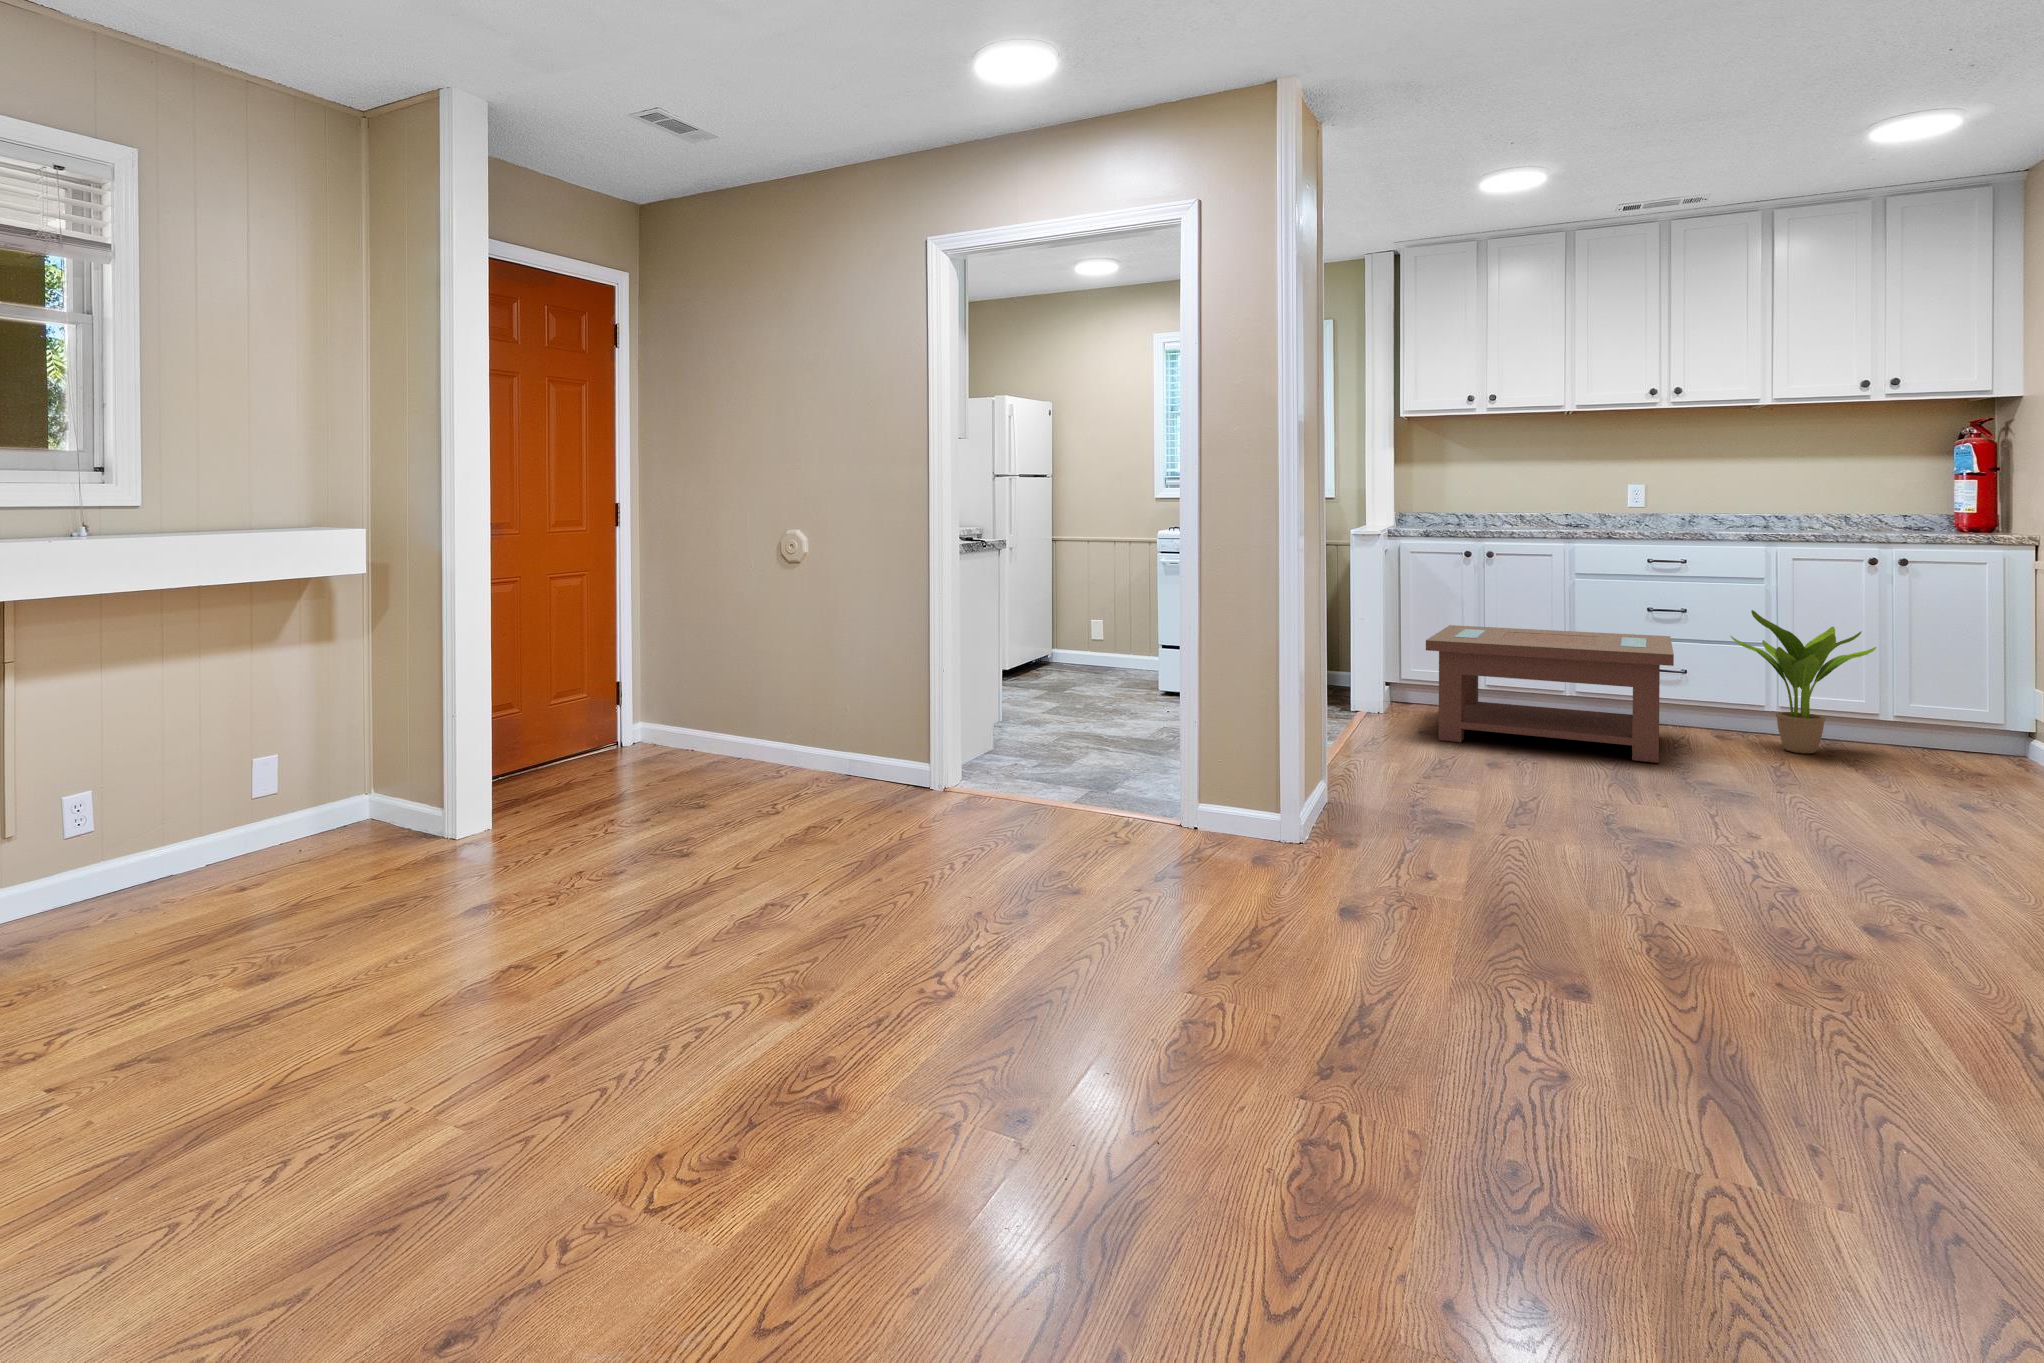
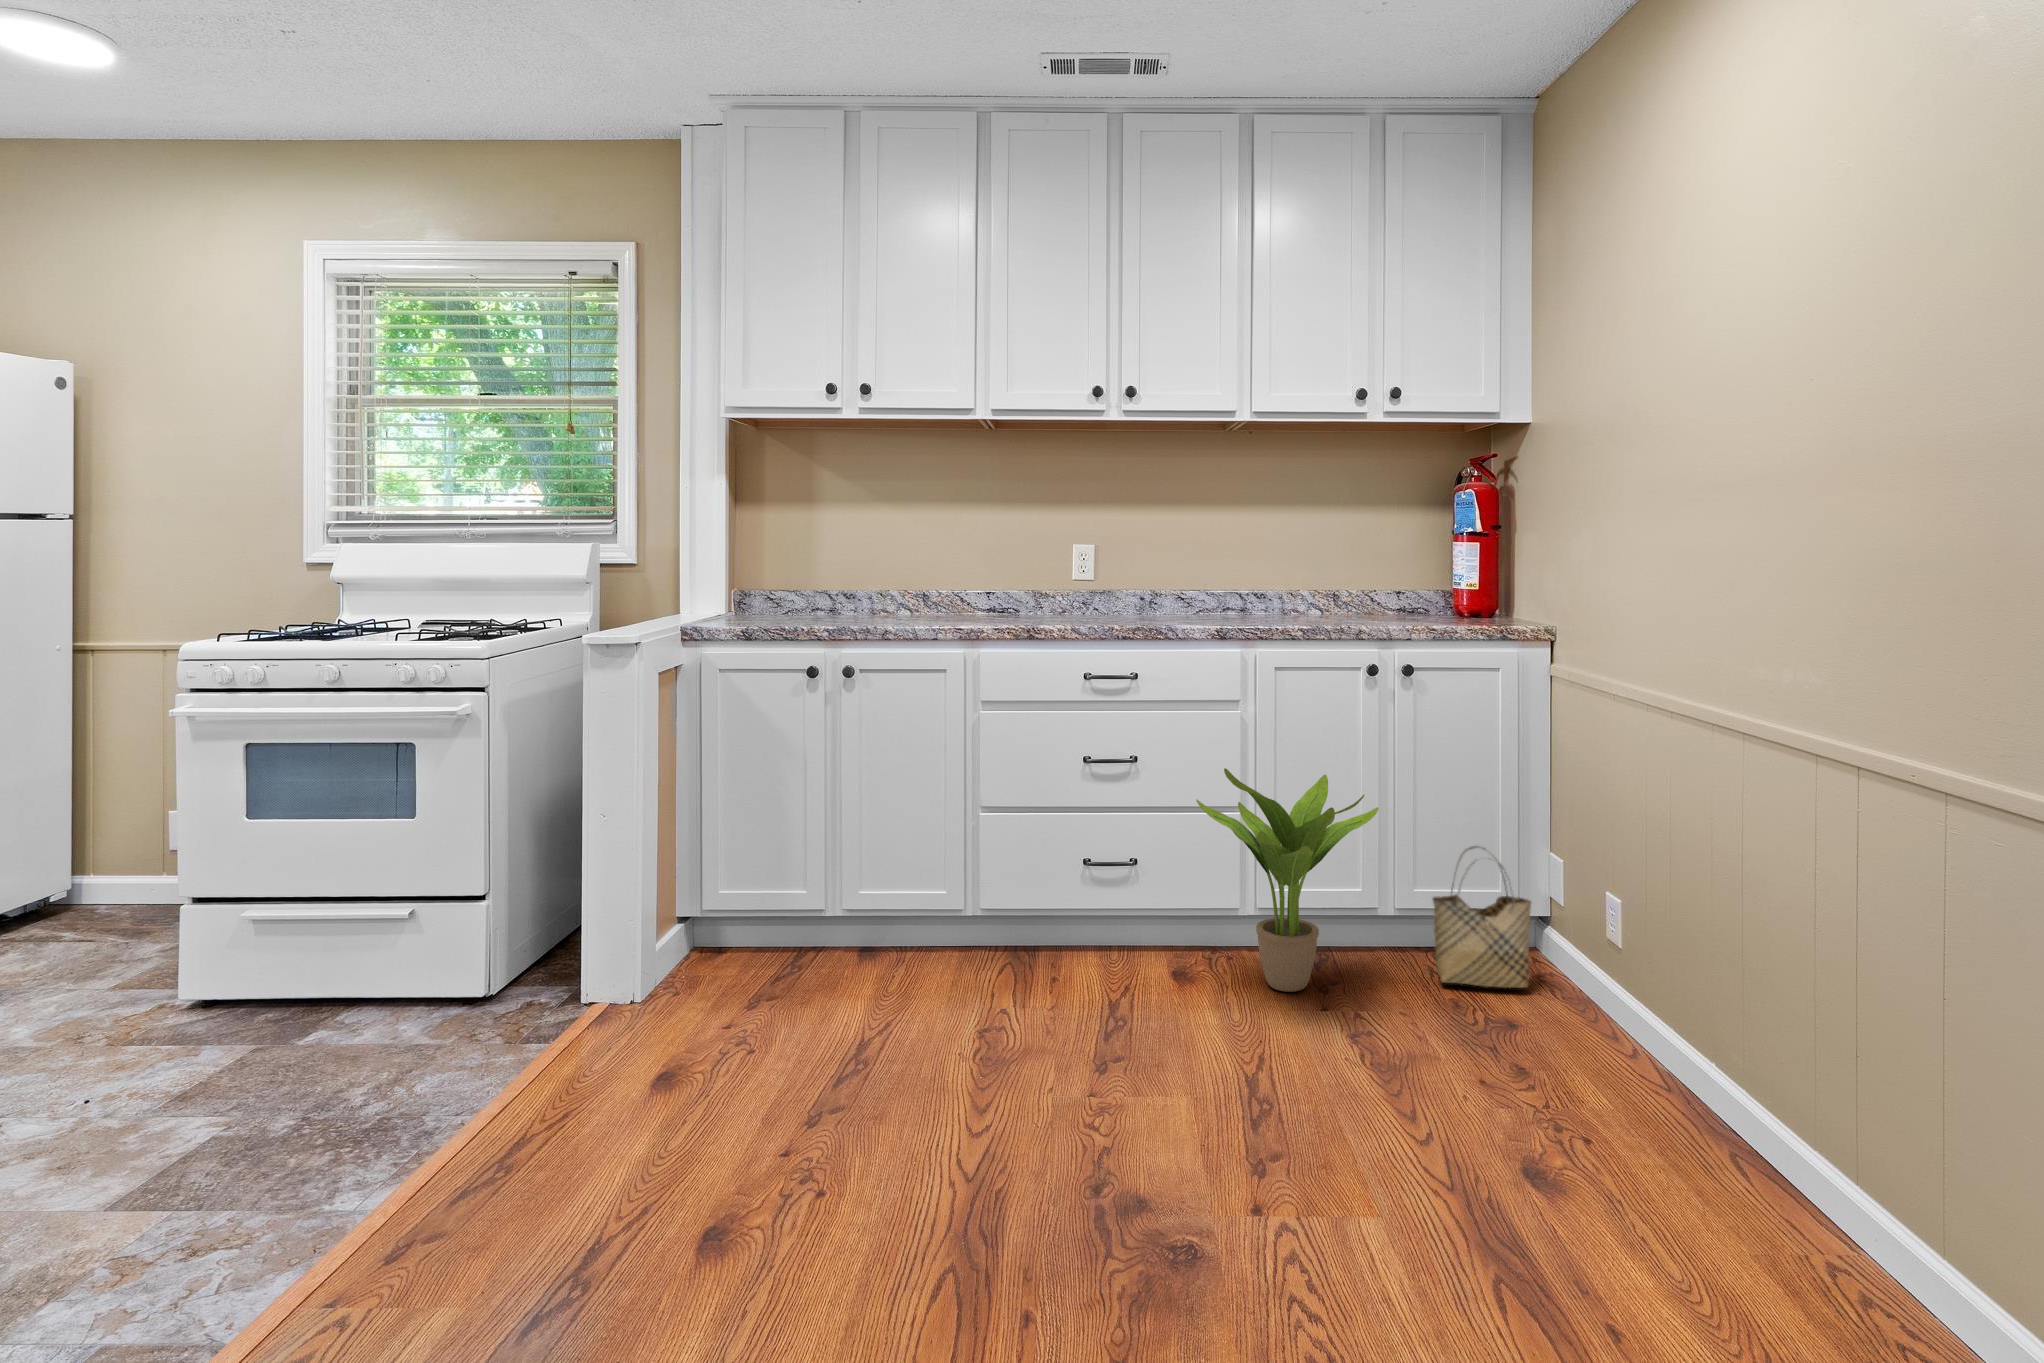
coffee table: present [1426,625,1674,763] -> none [692,800,1116,1083]
woven basket: none [1921,677,2010,769] -> present [1433,846,1531,988]

